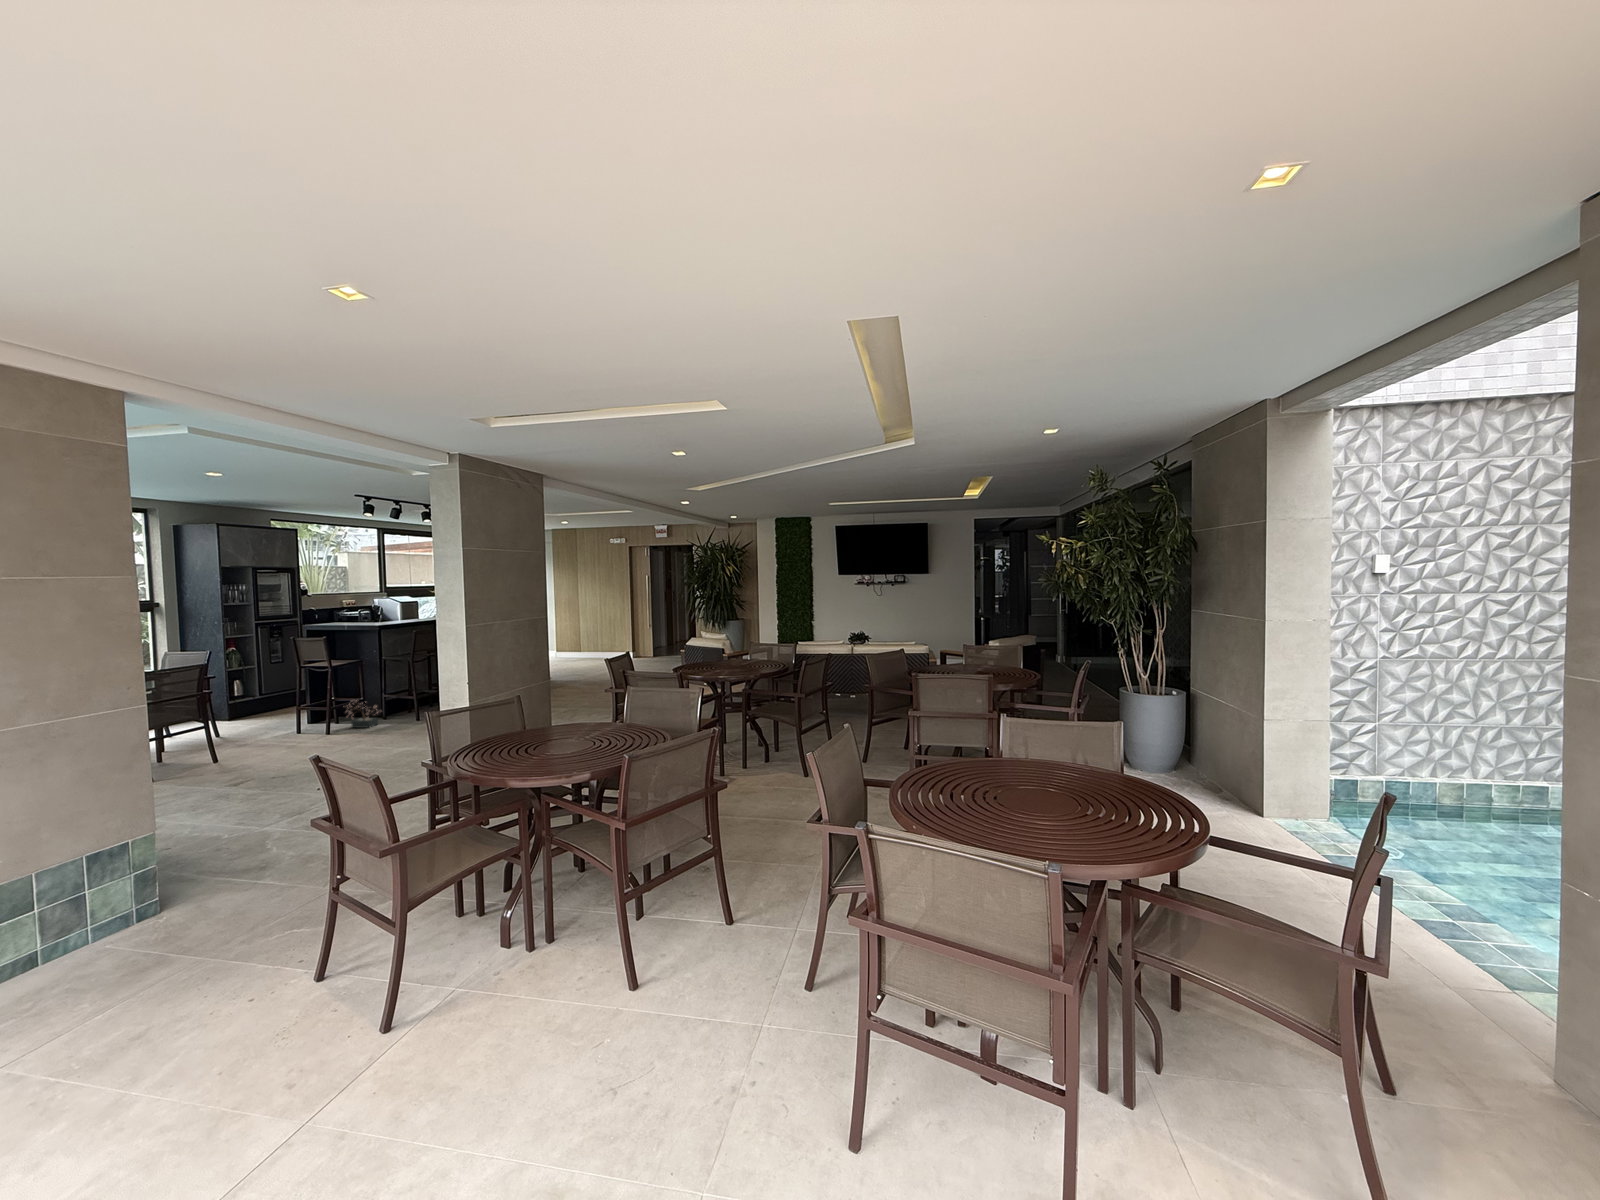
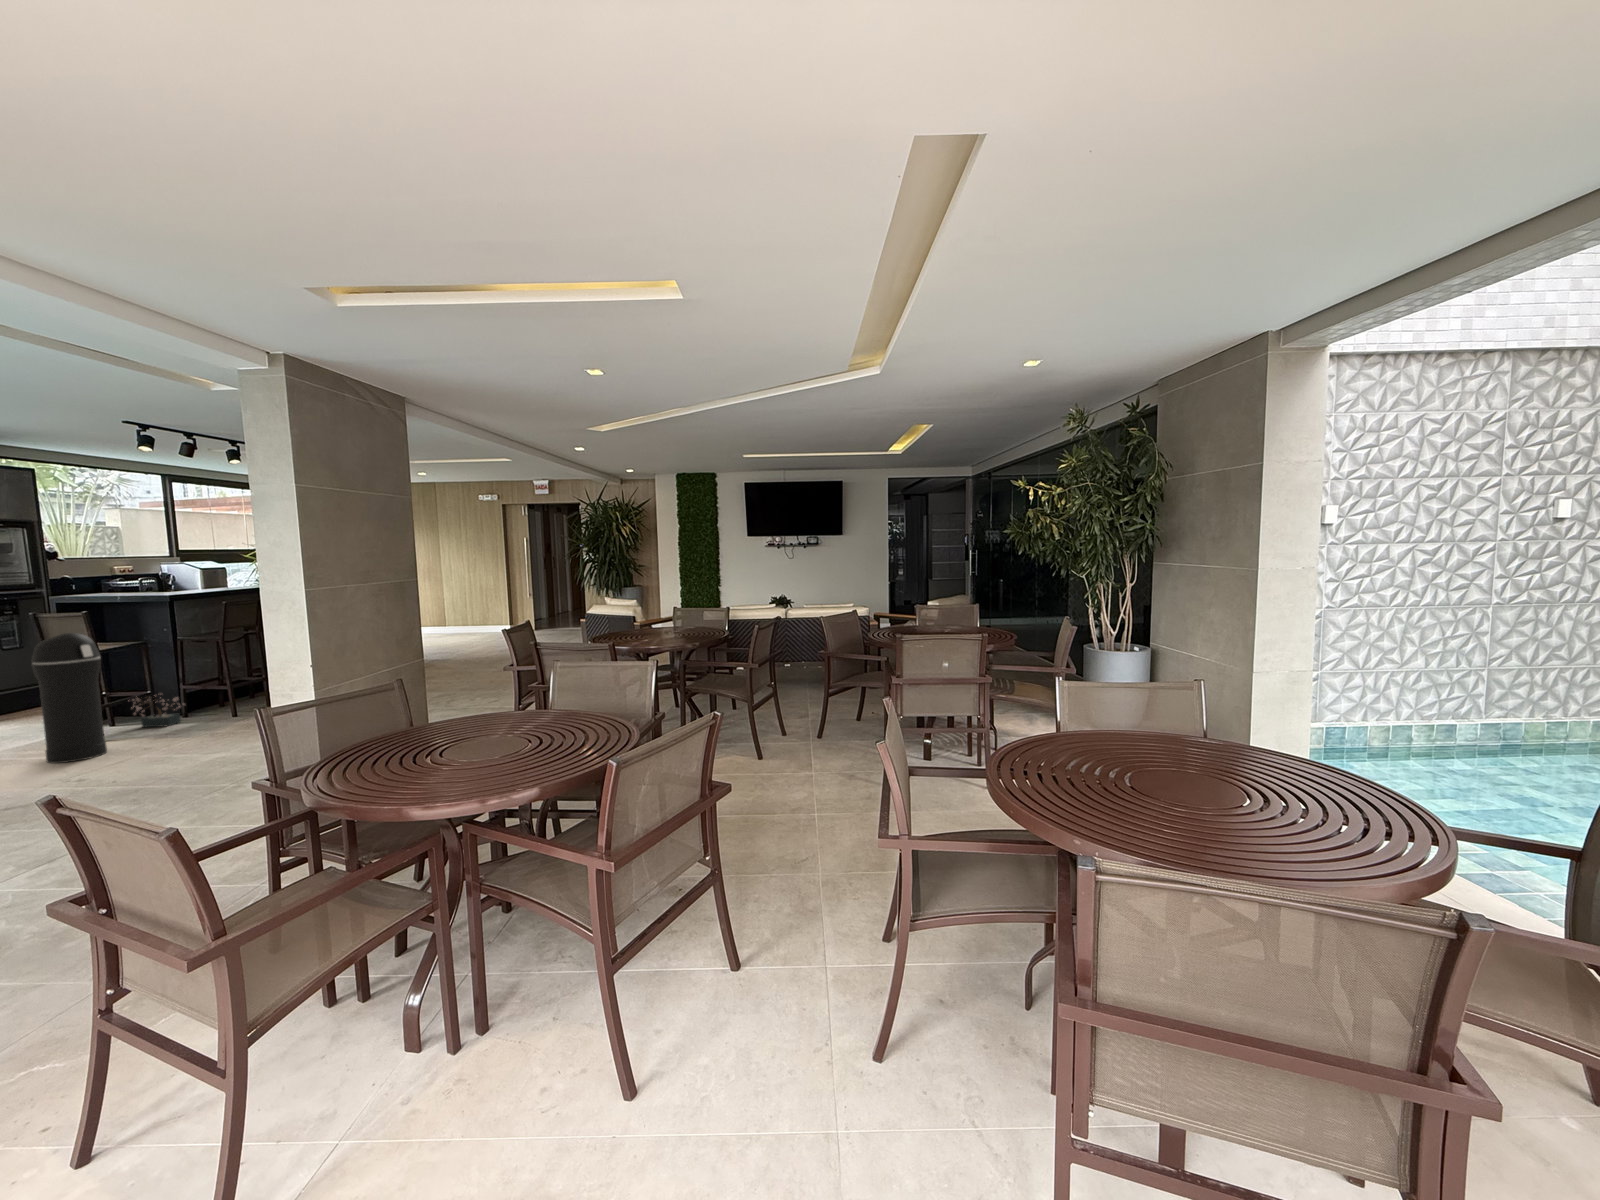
trash can: none [281,654,326,752] -> present [31,633,107,763]

